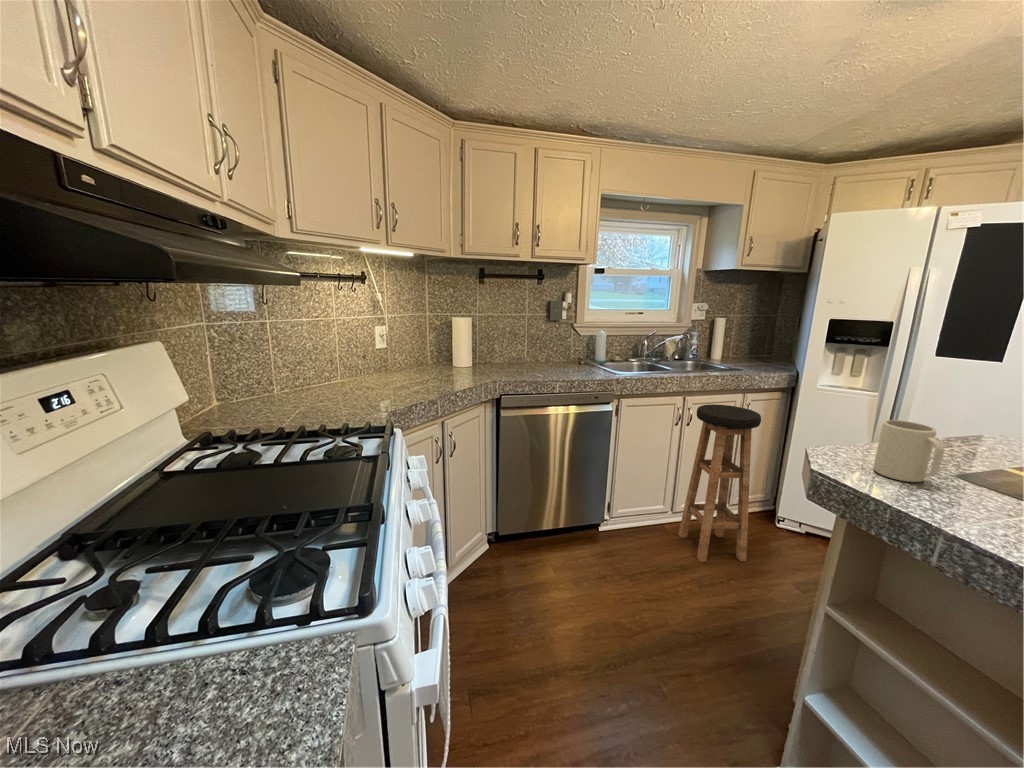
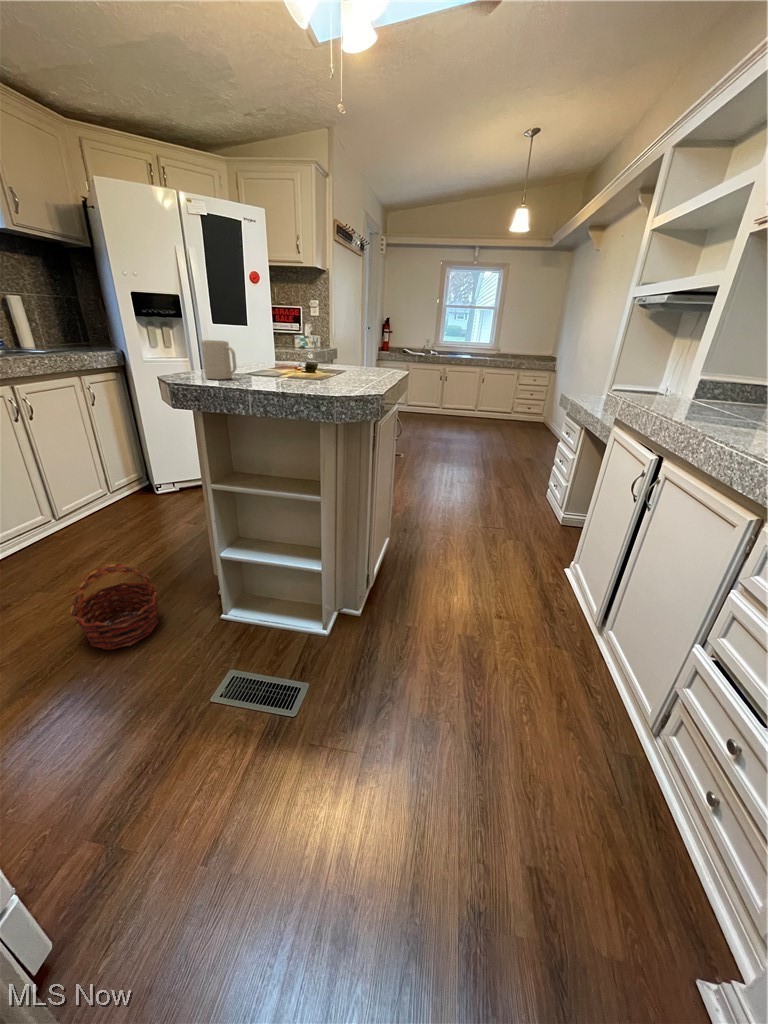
bar stool: present [678,404,761,562] -> none [38,387,146,545]
basket: none [625,606,711,713] -> present [70,564,158,650]

